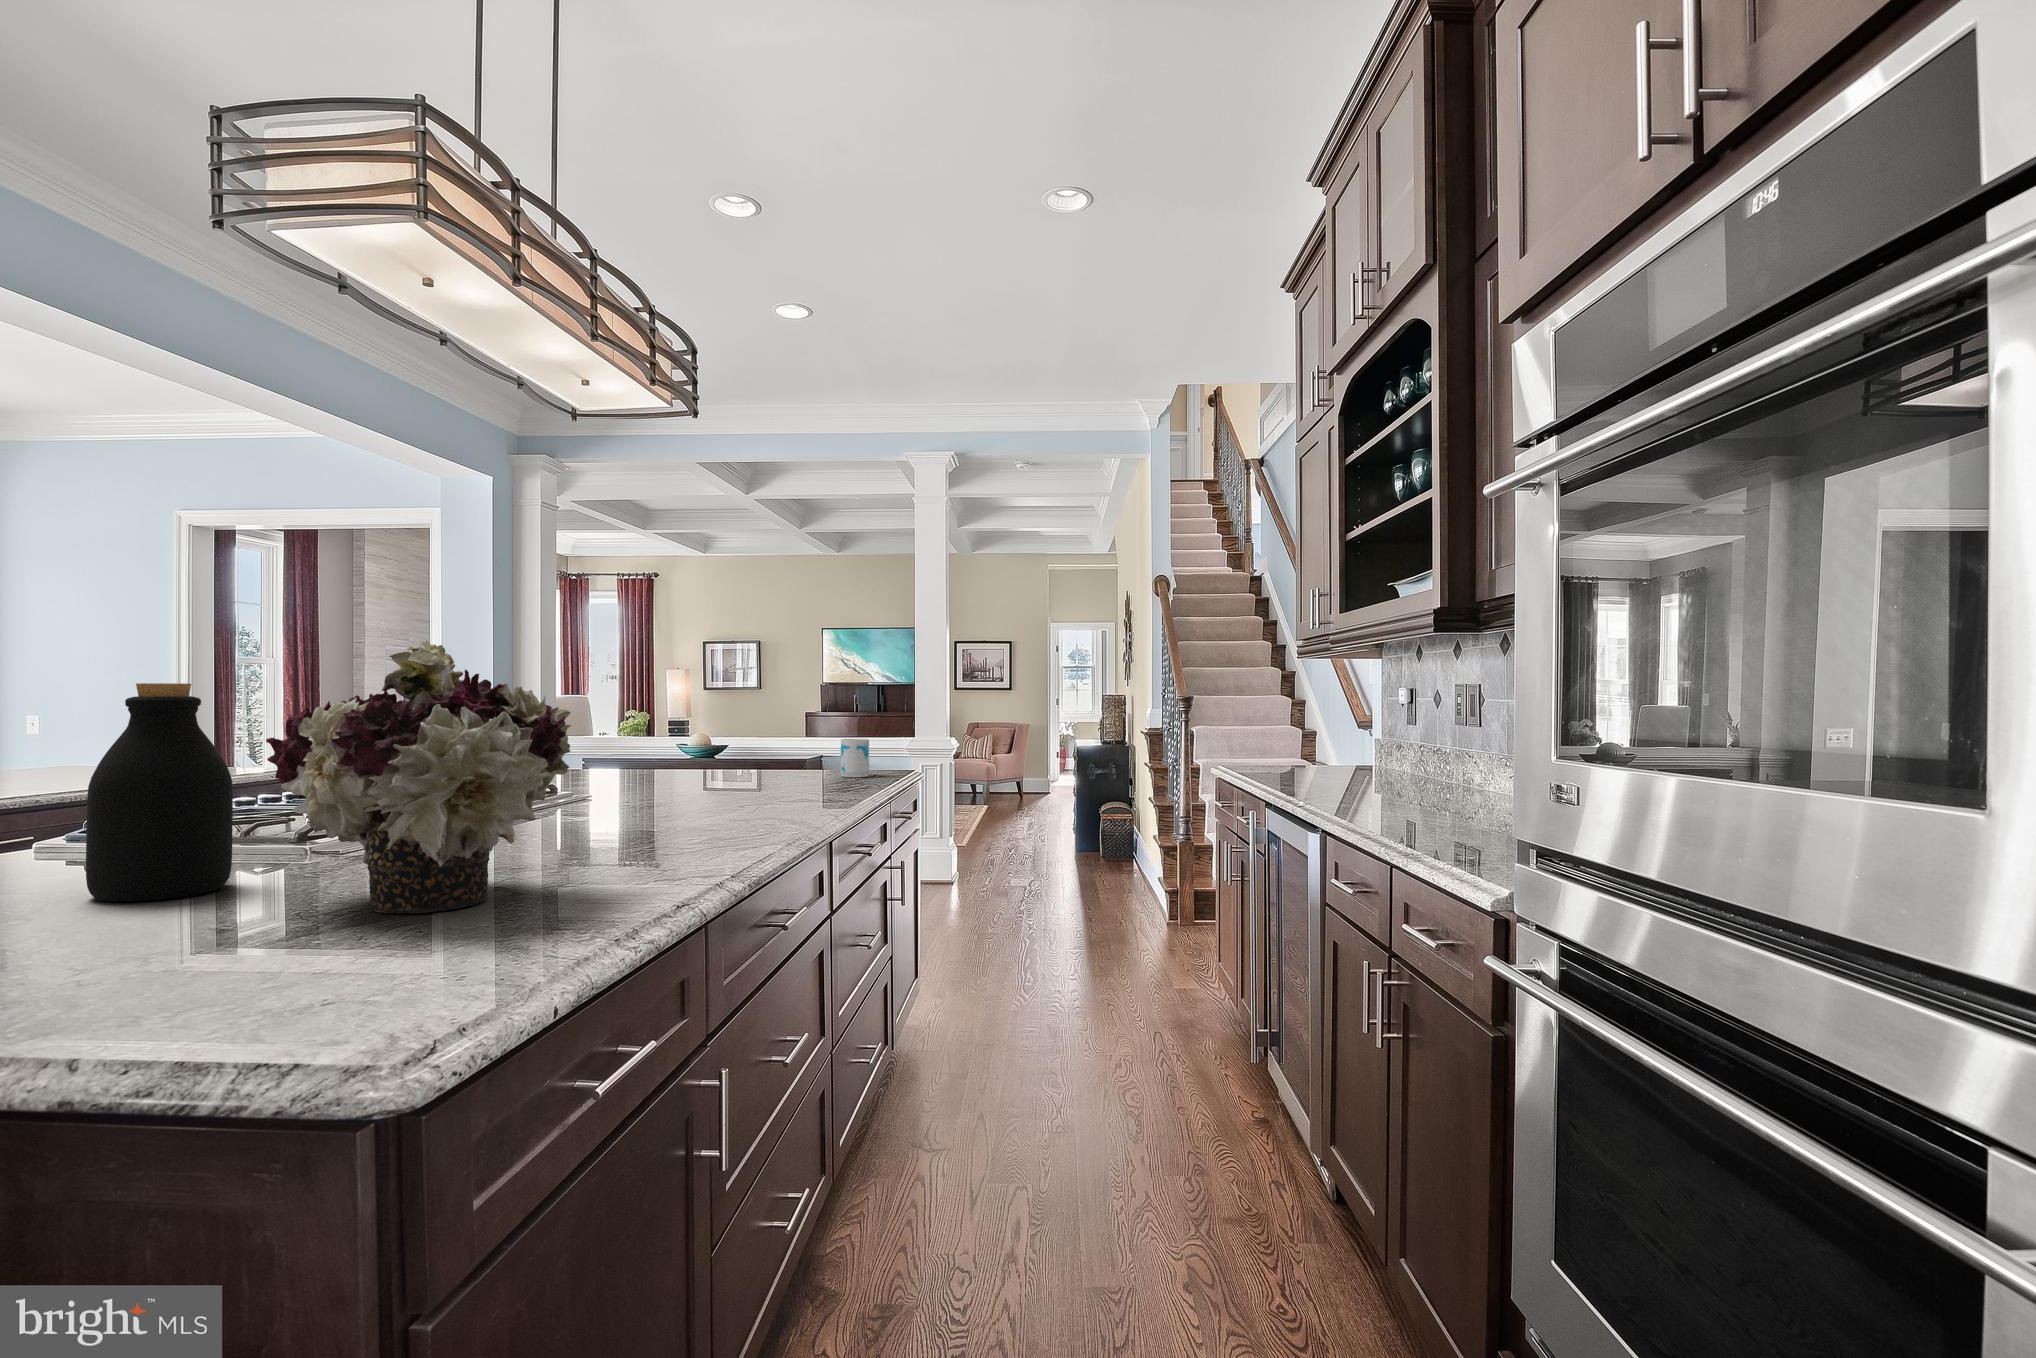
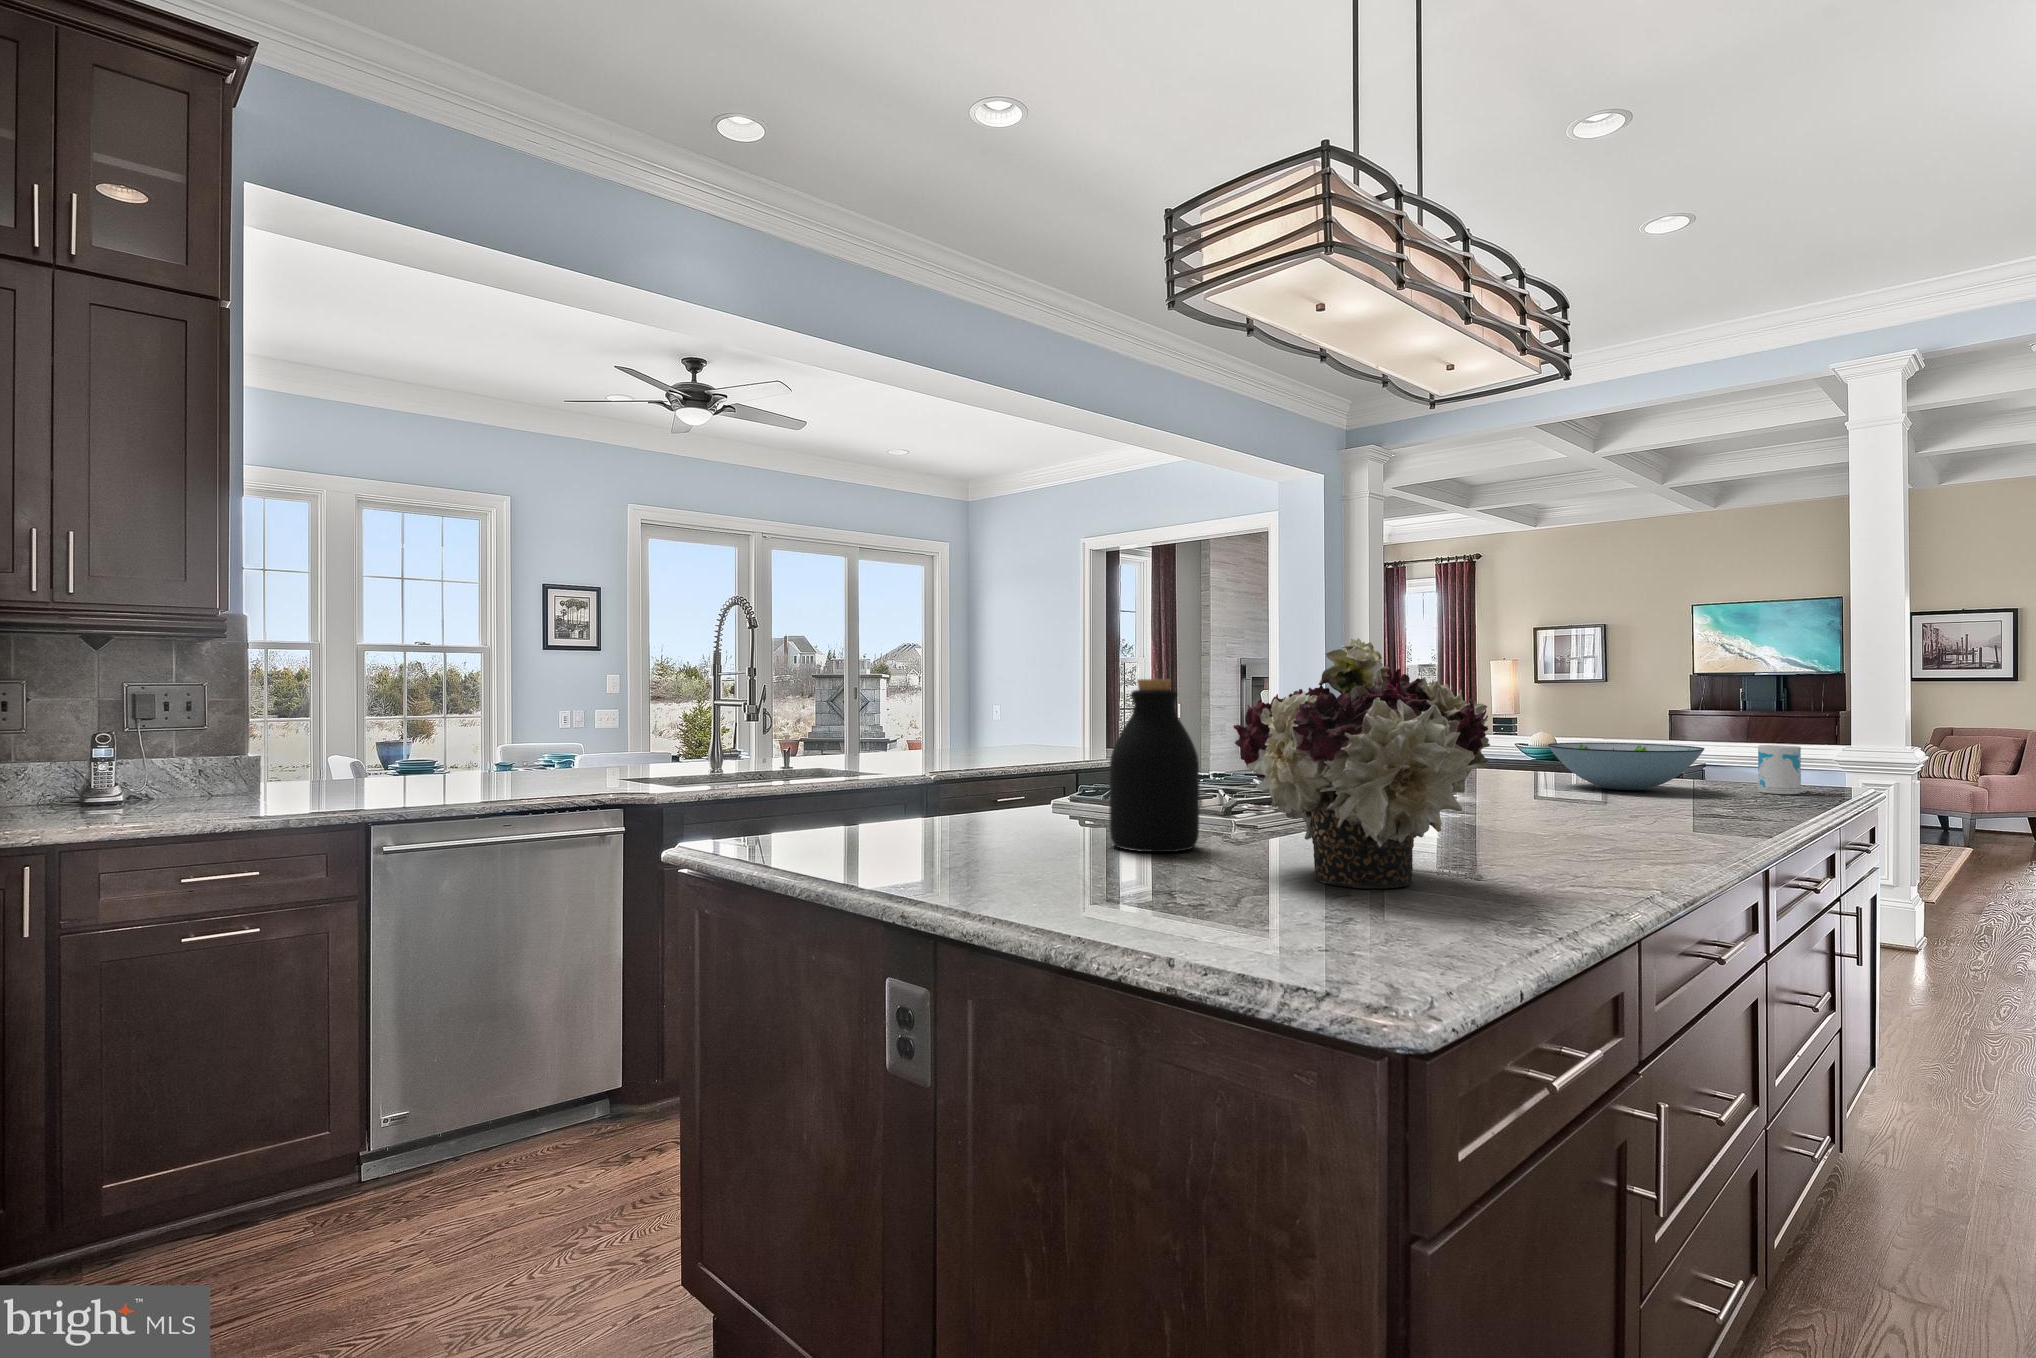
decorative bowl: none [679,741,802,781] -> present [1548,742,1704,790]

